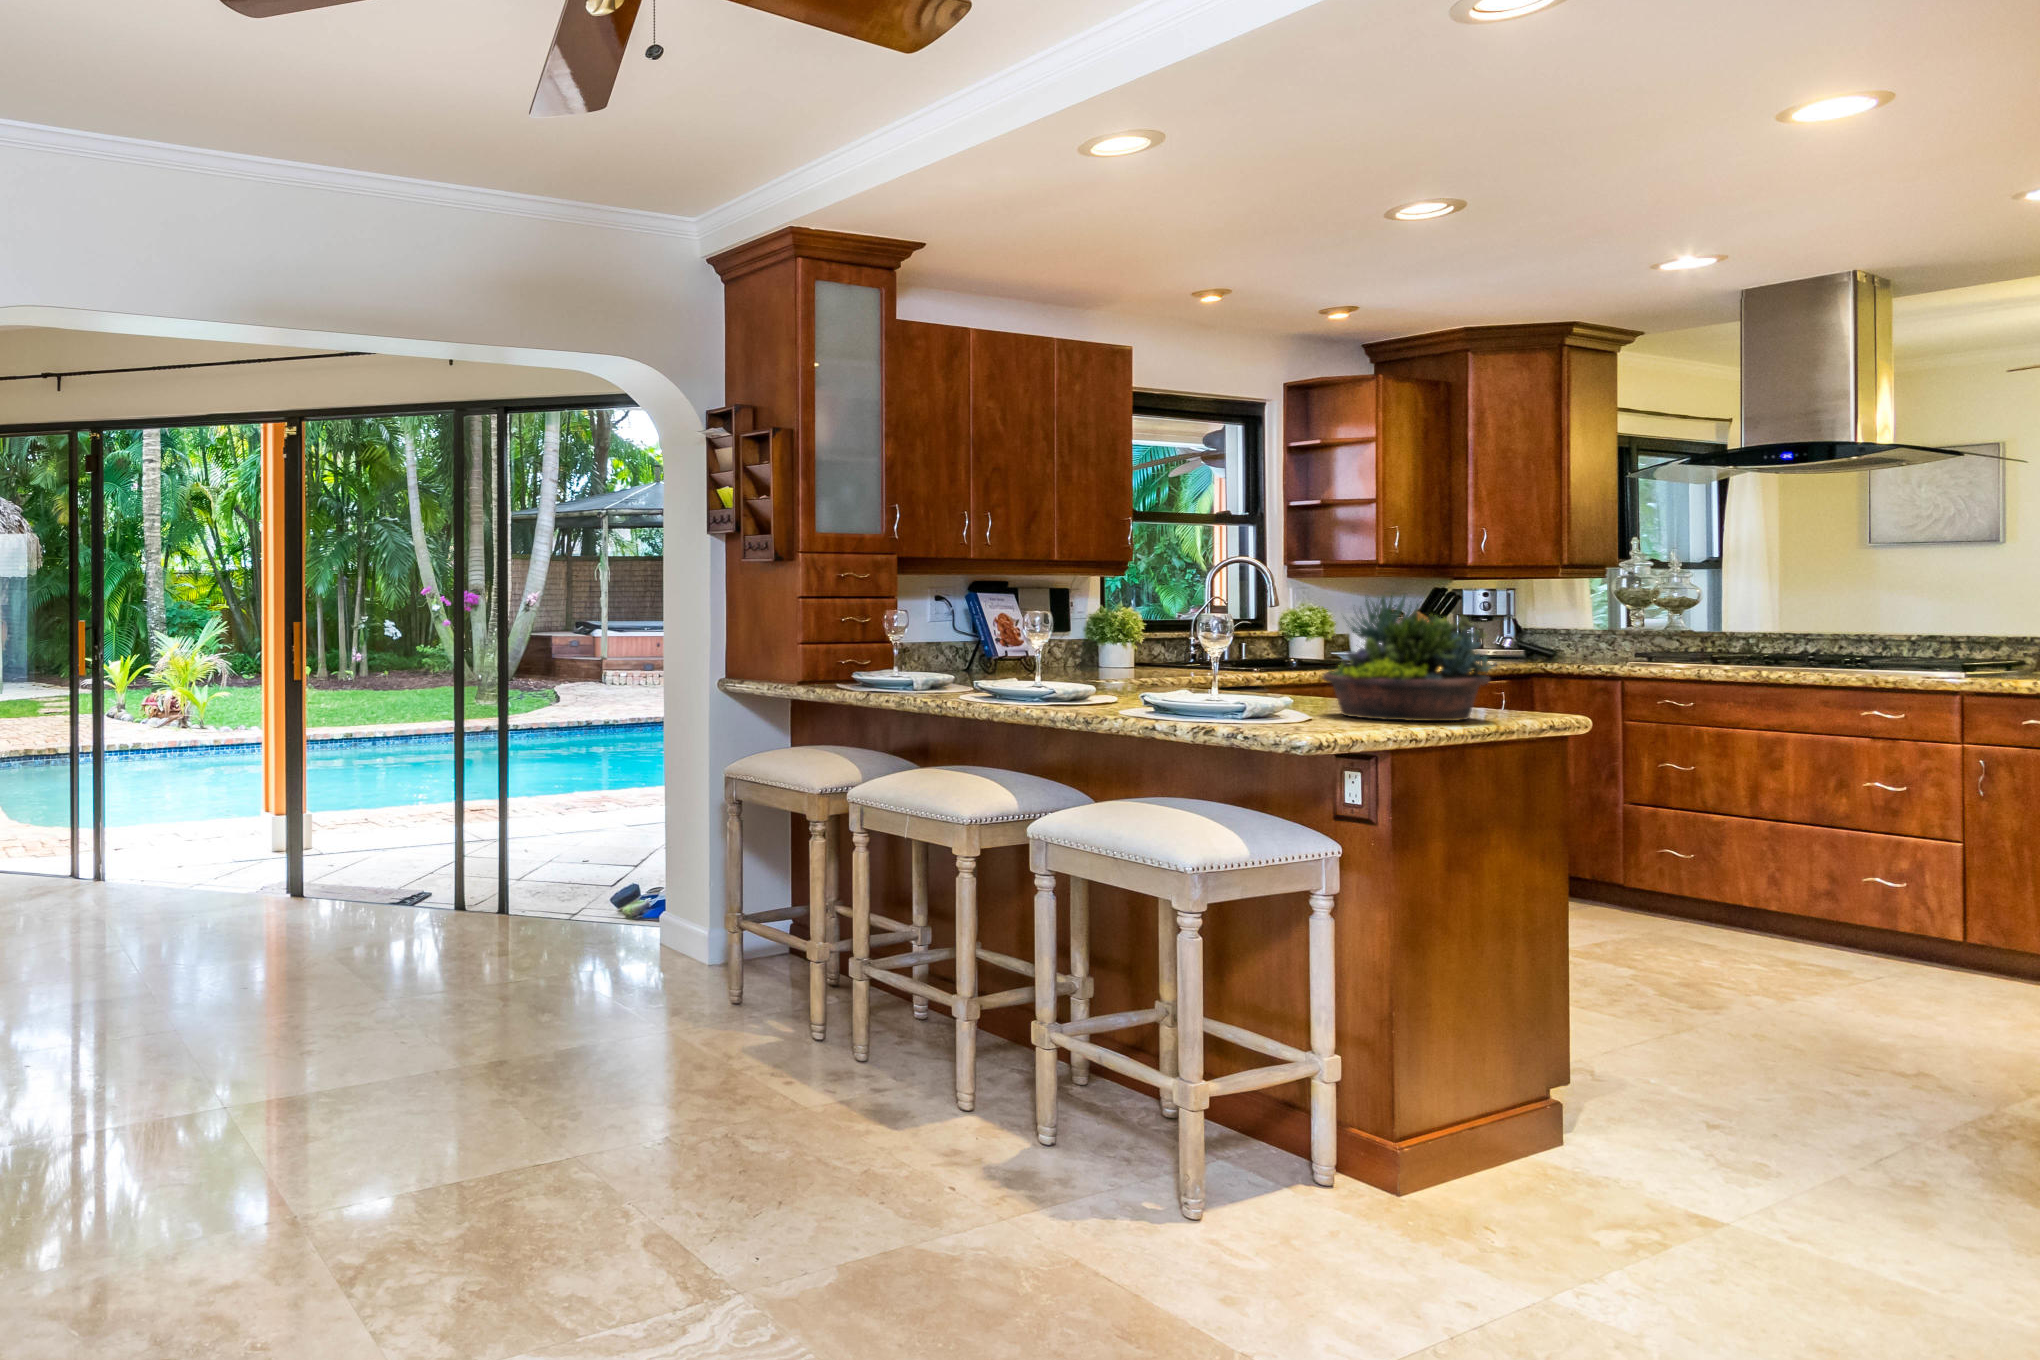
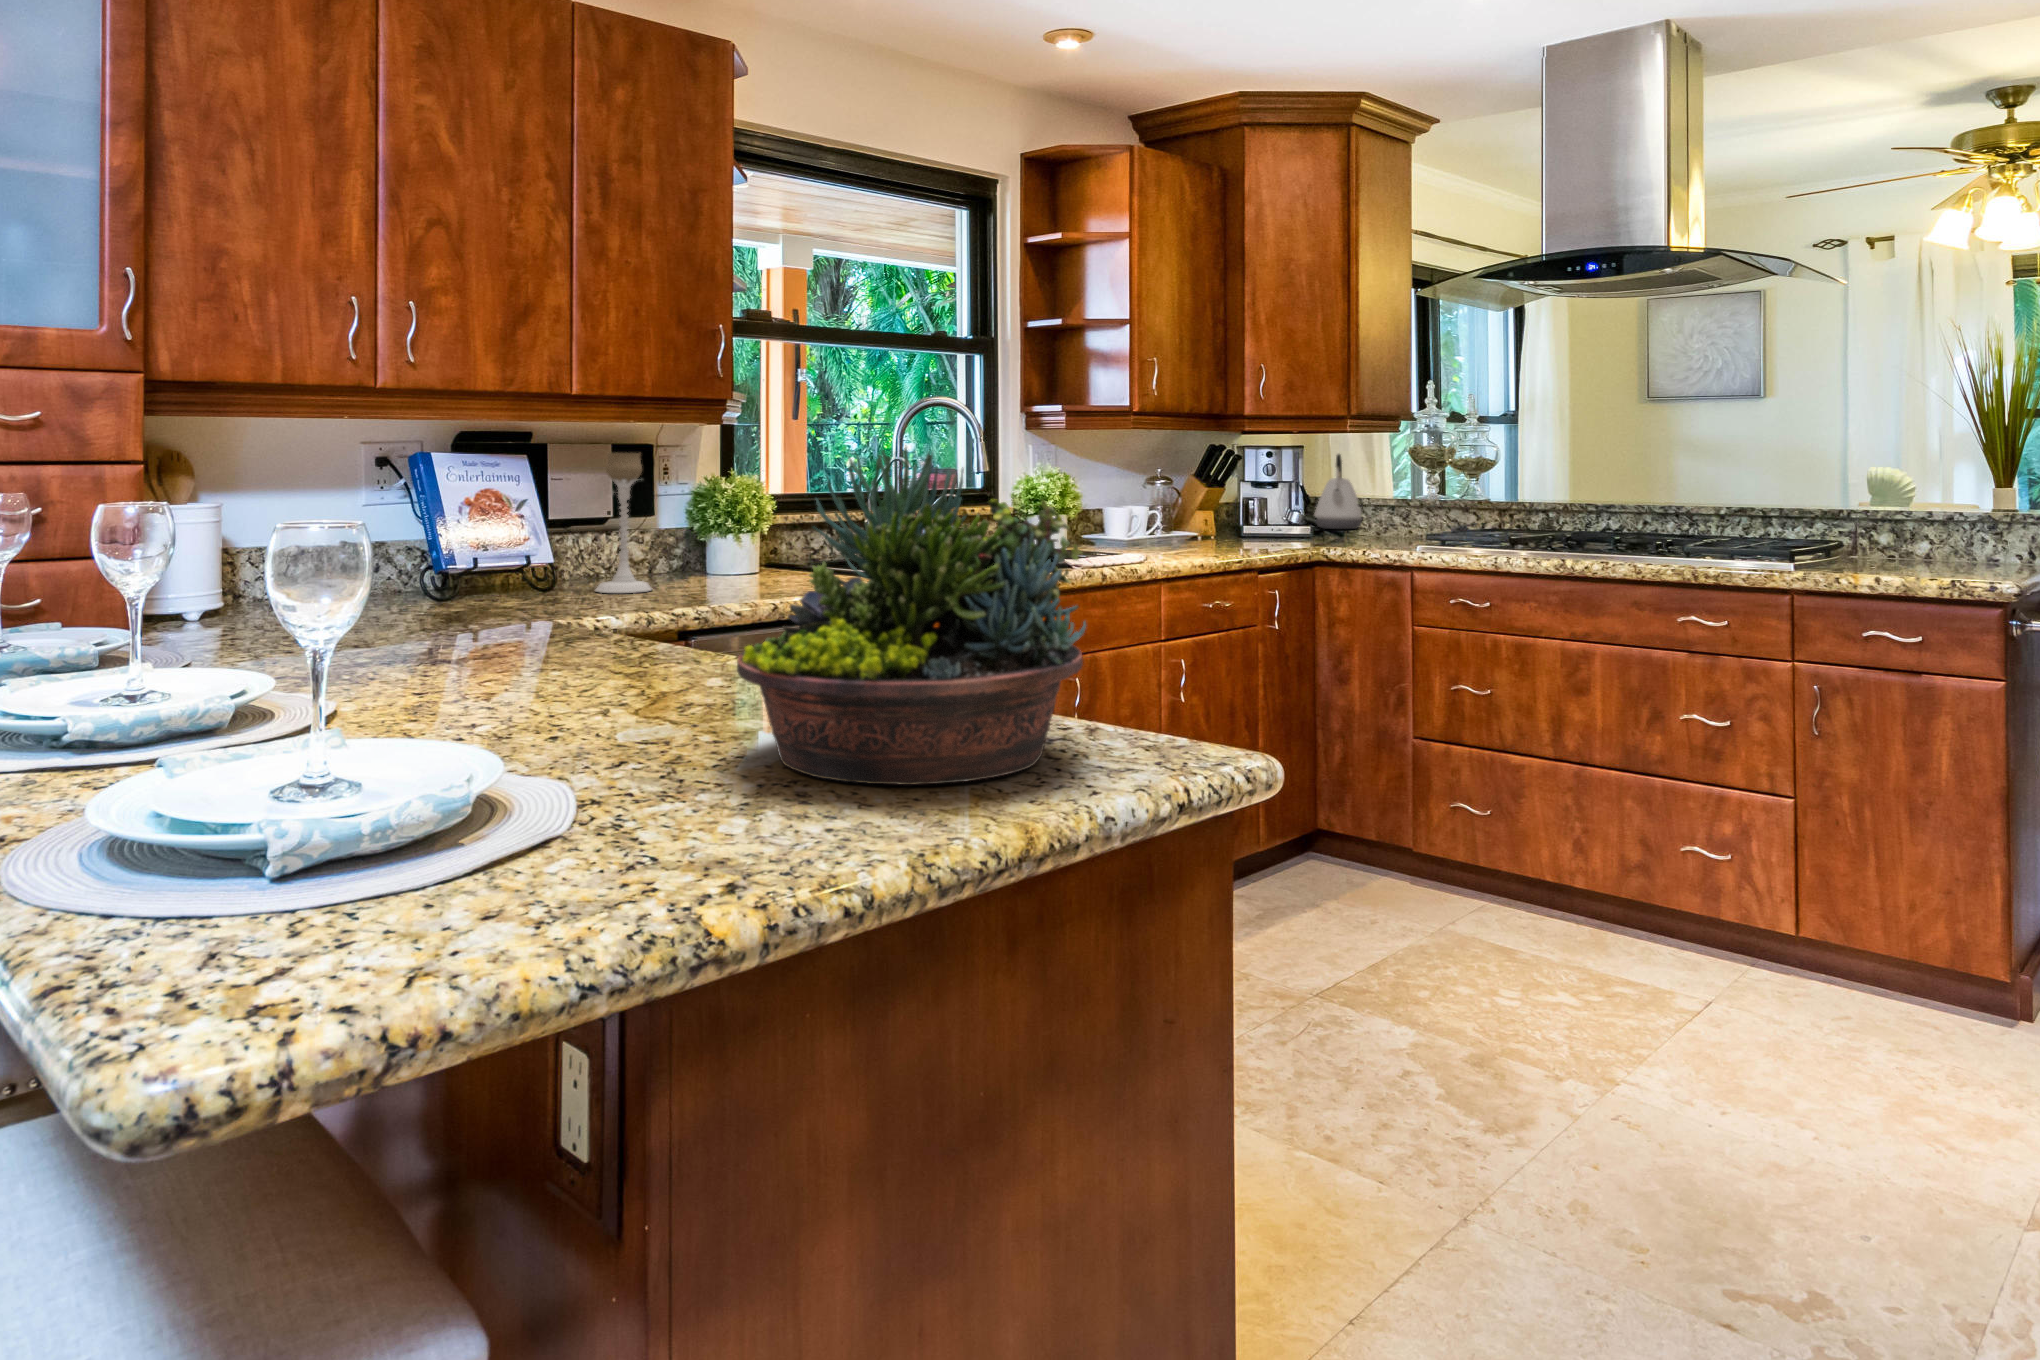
kettle: none [1526,594,1572,652] -> present [1315,454,1362,529]
candle holder: none [1047,595,1083,677] -> present [595,453,652,593]

